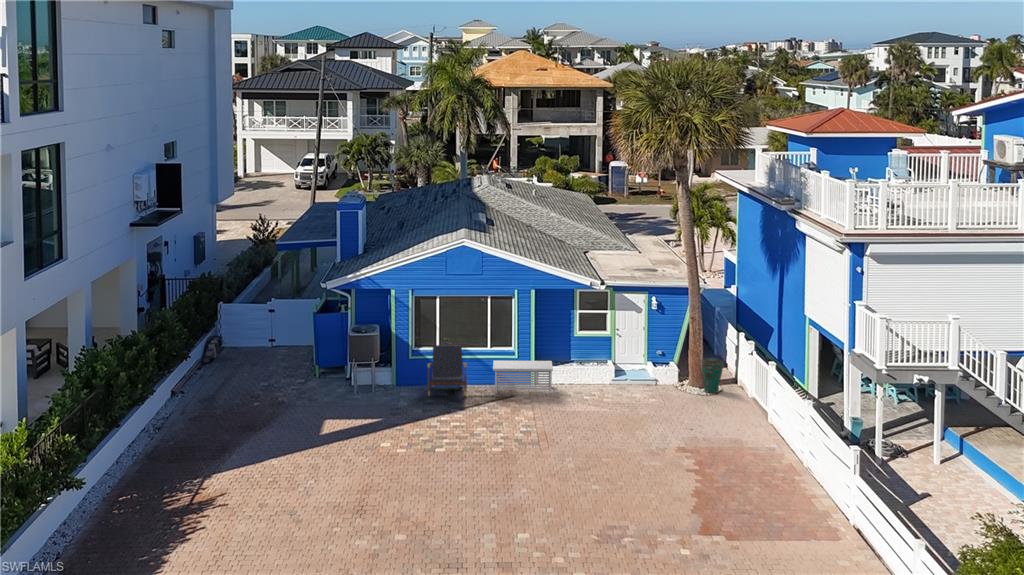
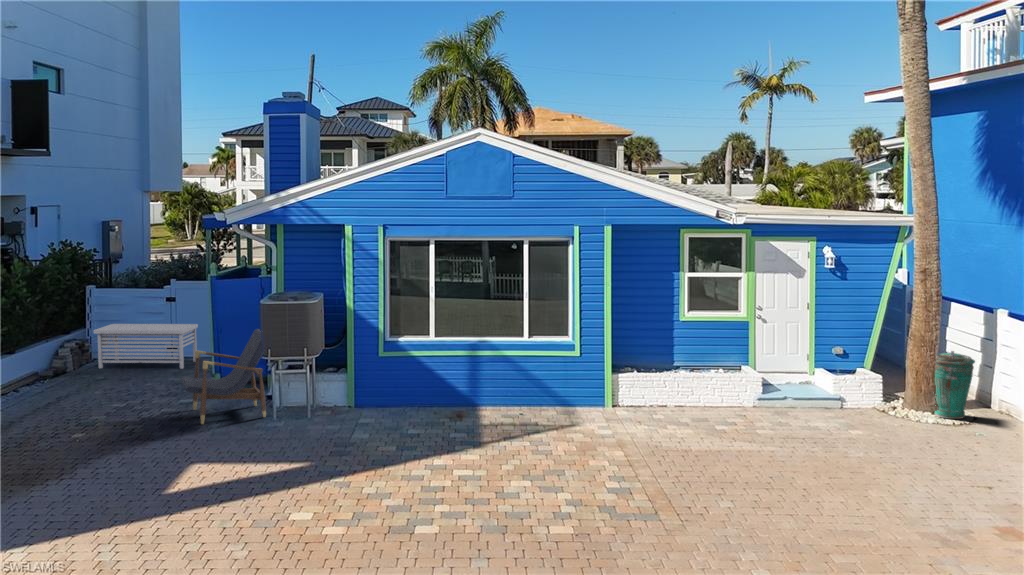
lounge chair: present [428,345,467,396] -> present [181,329,266,424]
storage bench: present [493,361,553,394] -> present [93,324,198,369]

